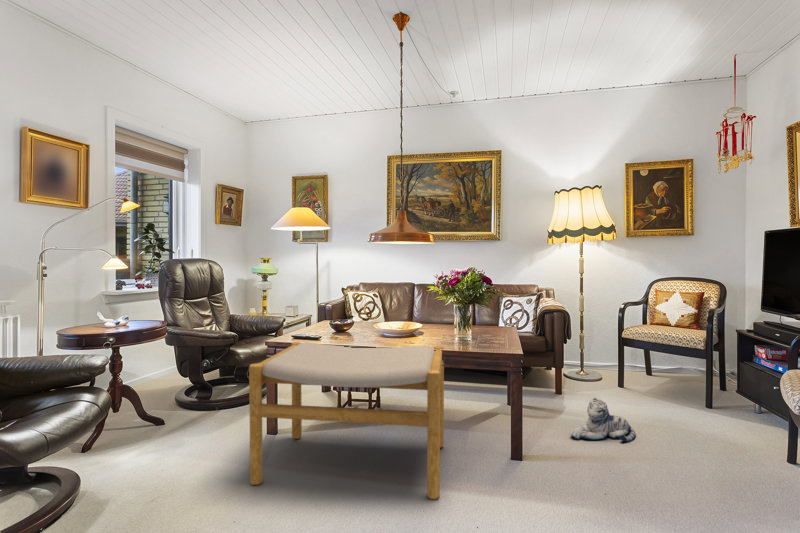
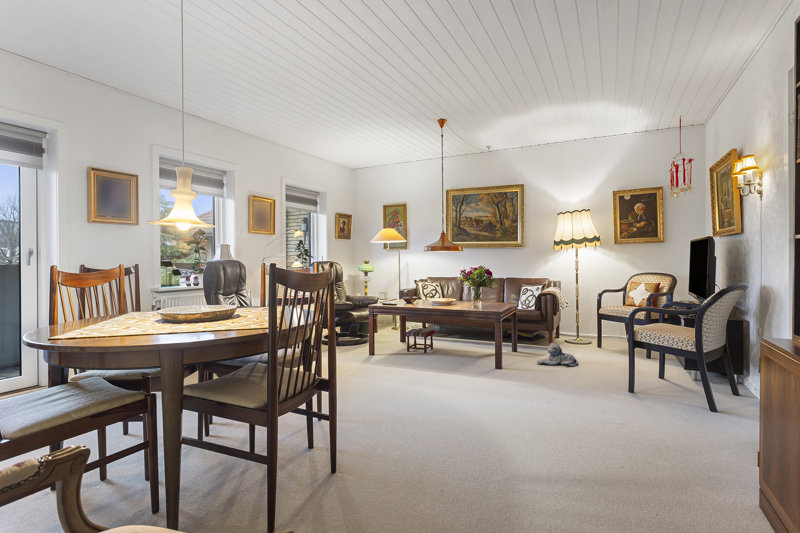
footstool: present [249,342,444,499] -> none [362,306,461,377]

